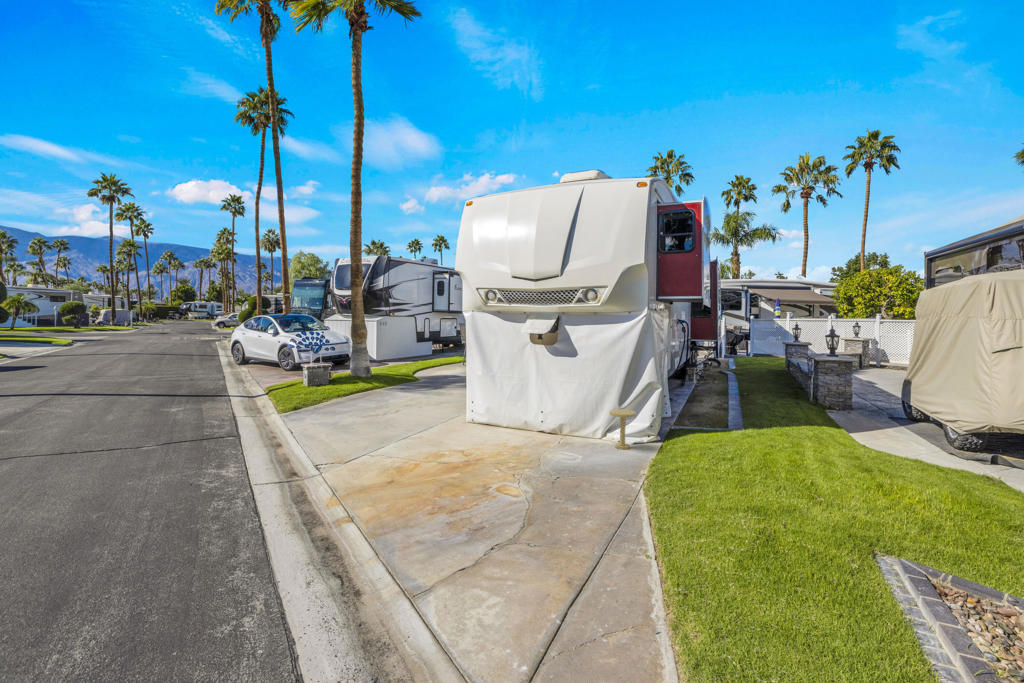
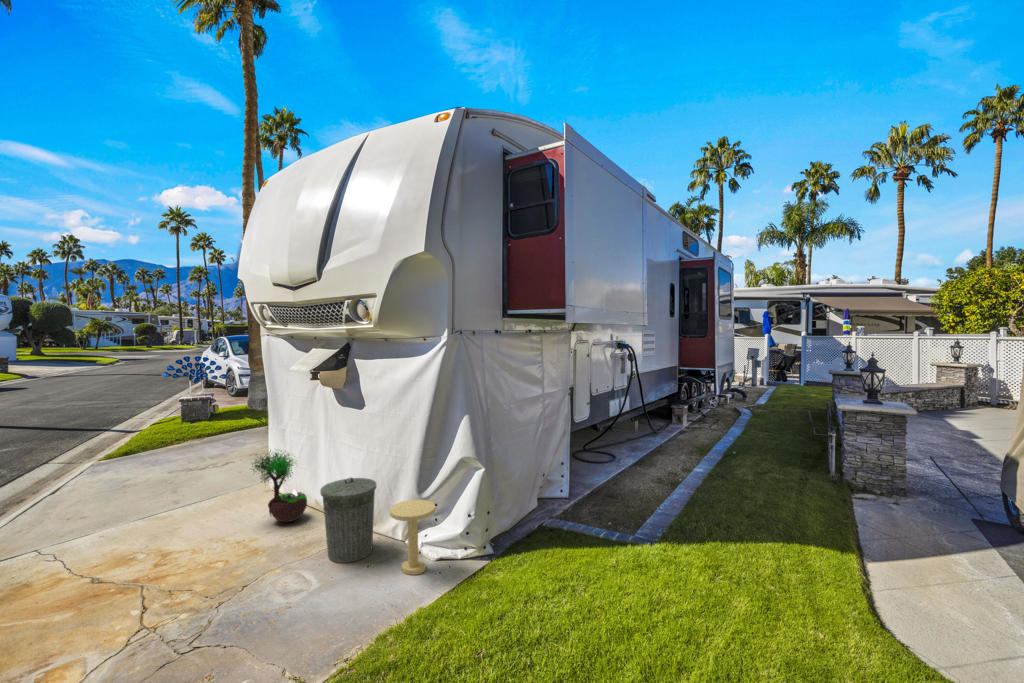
potted tree: none [488,383,519,434] -> present [252,450,307,522]
trash can: none [558,398,591,447] -> present [320,478,376,563]

